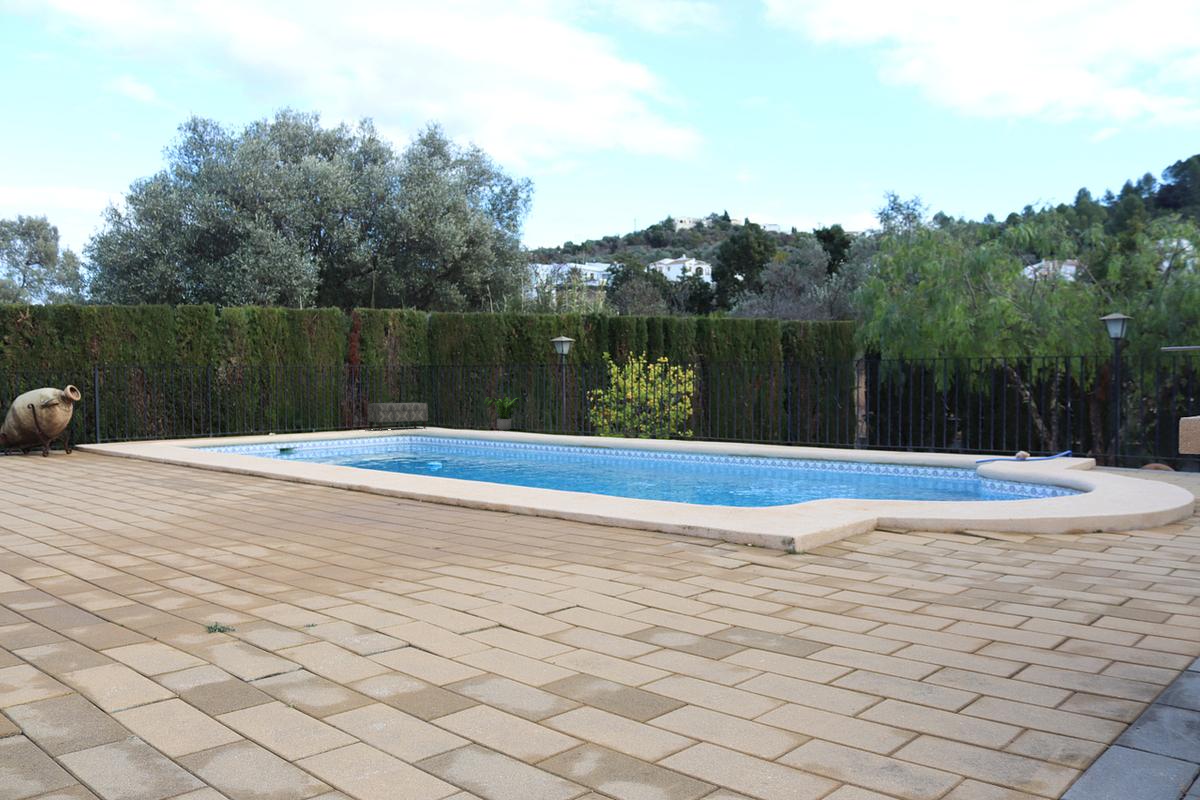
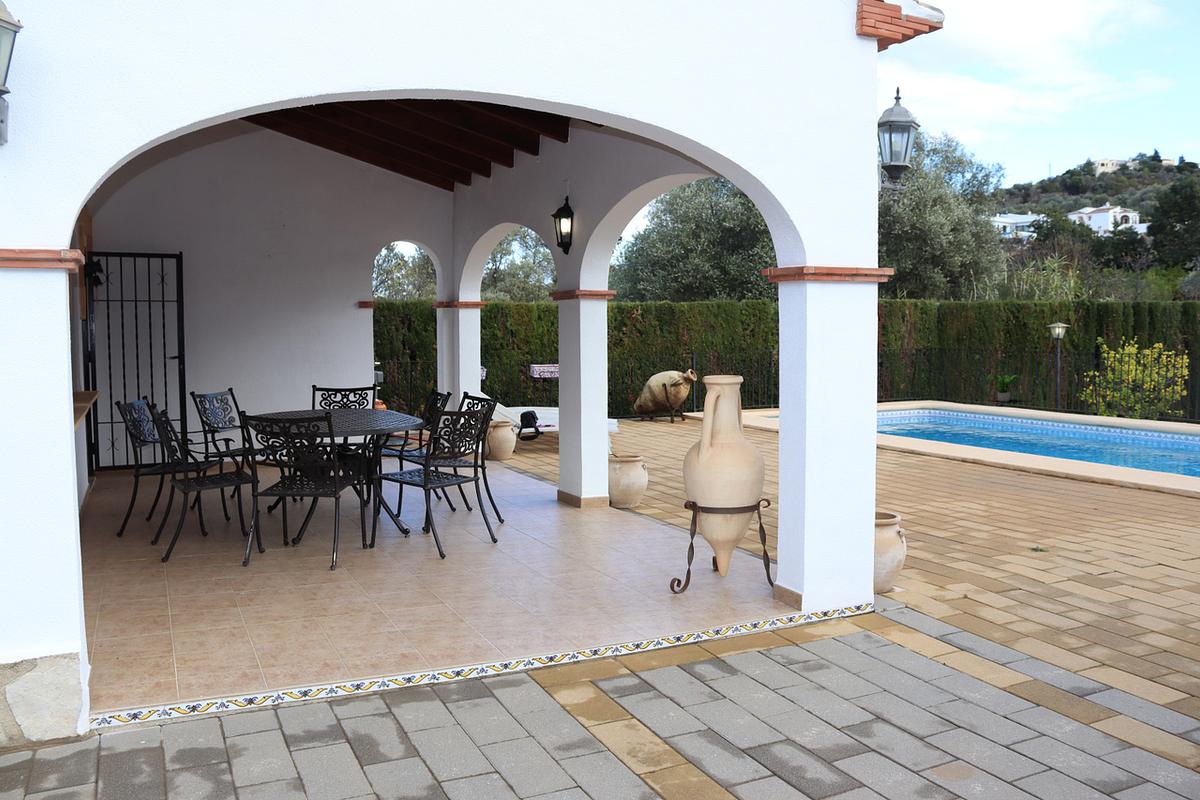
bench: present [368,403,428,430] -> none [887,377,935,401]

